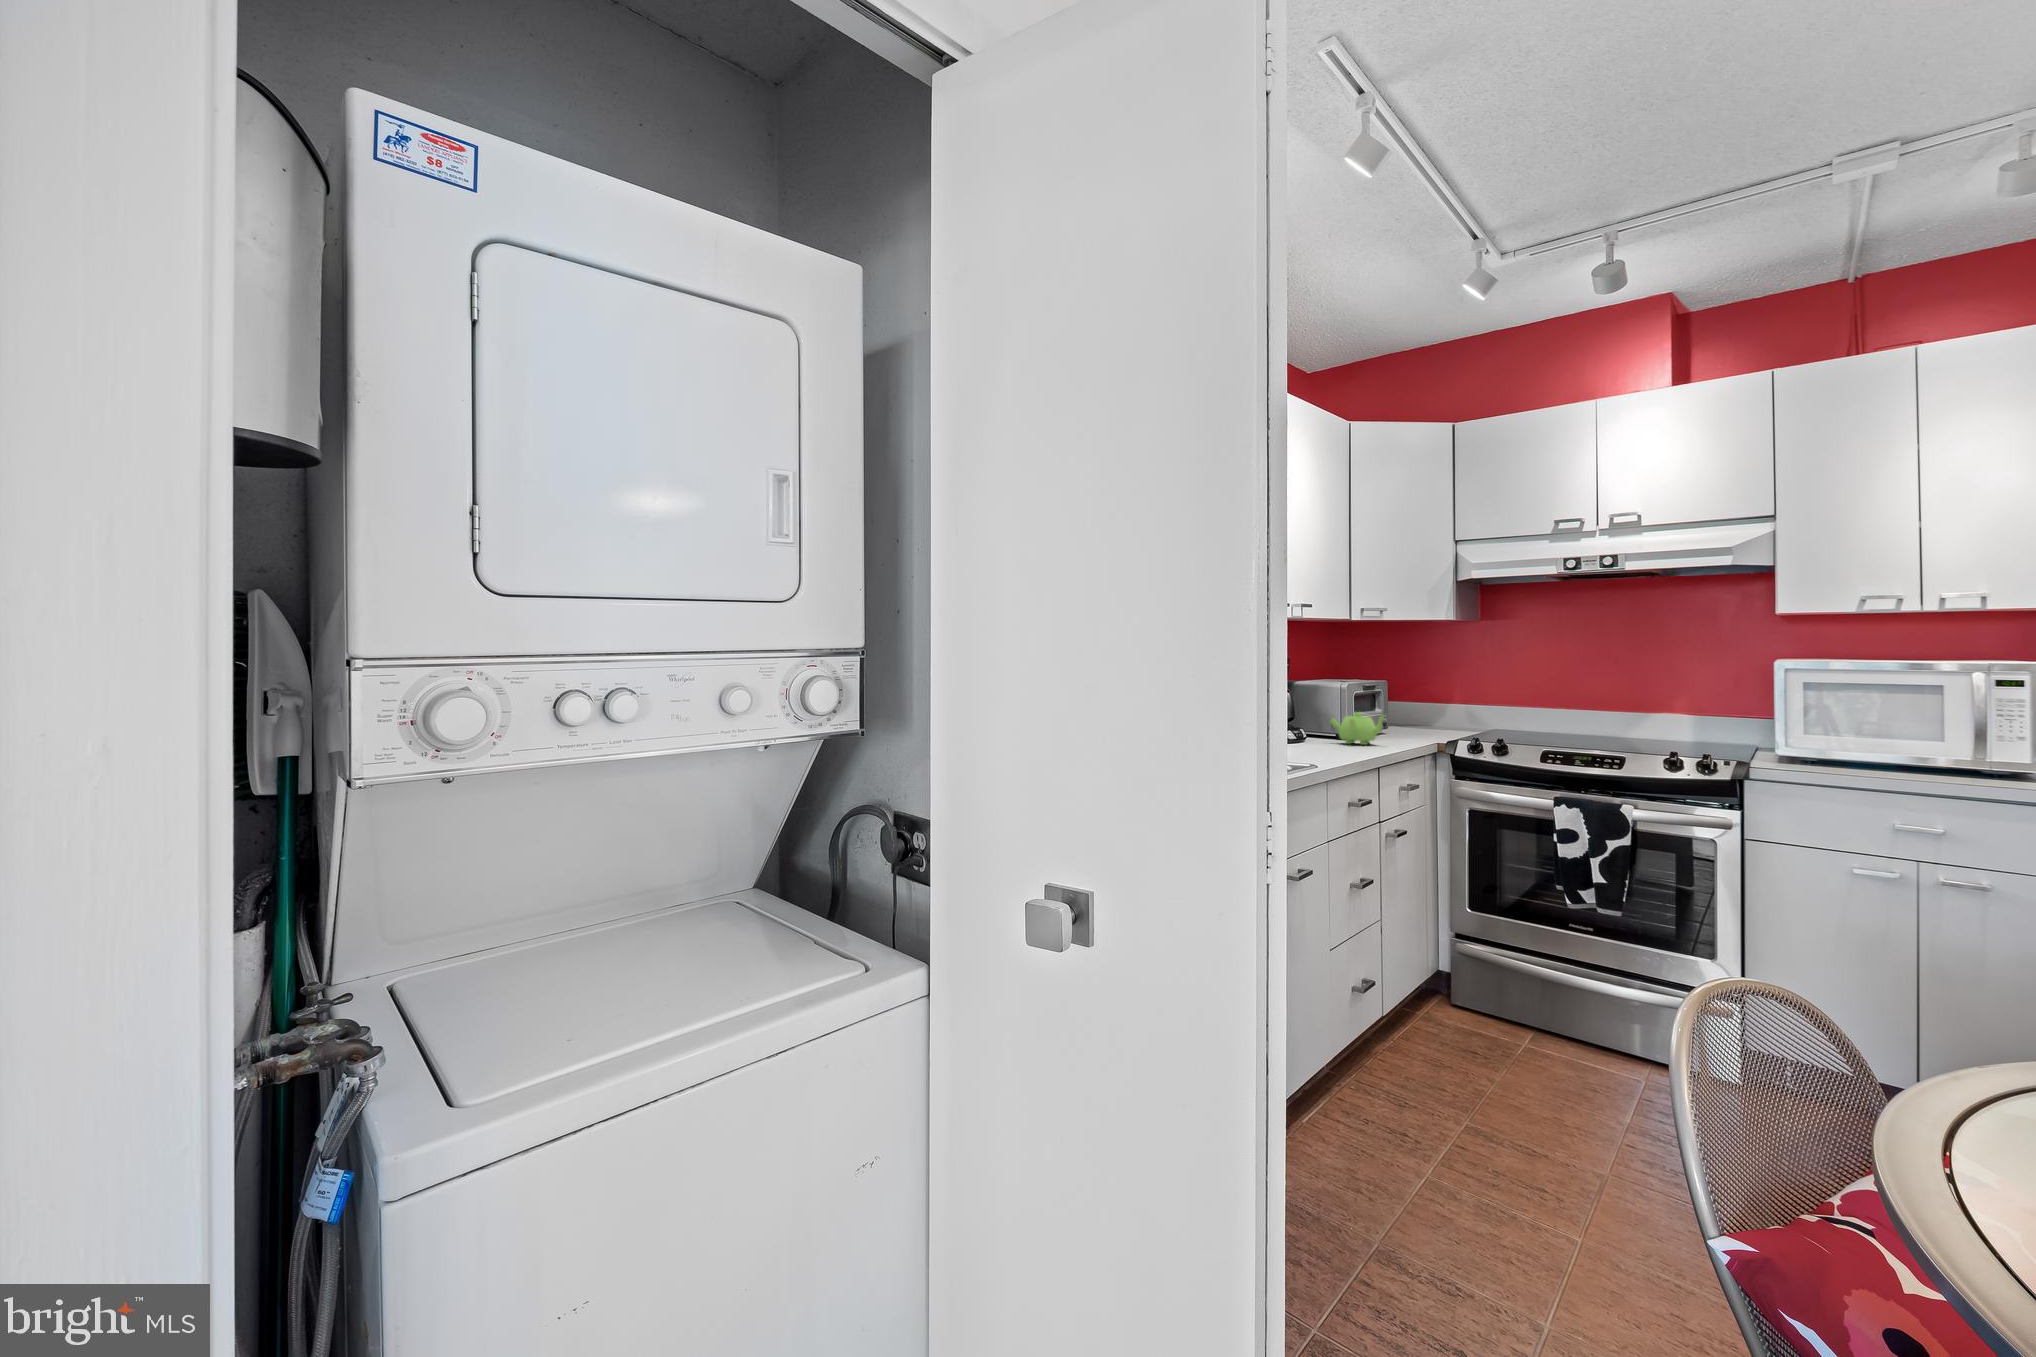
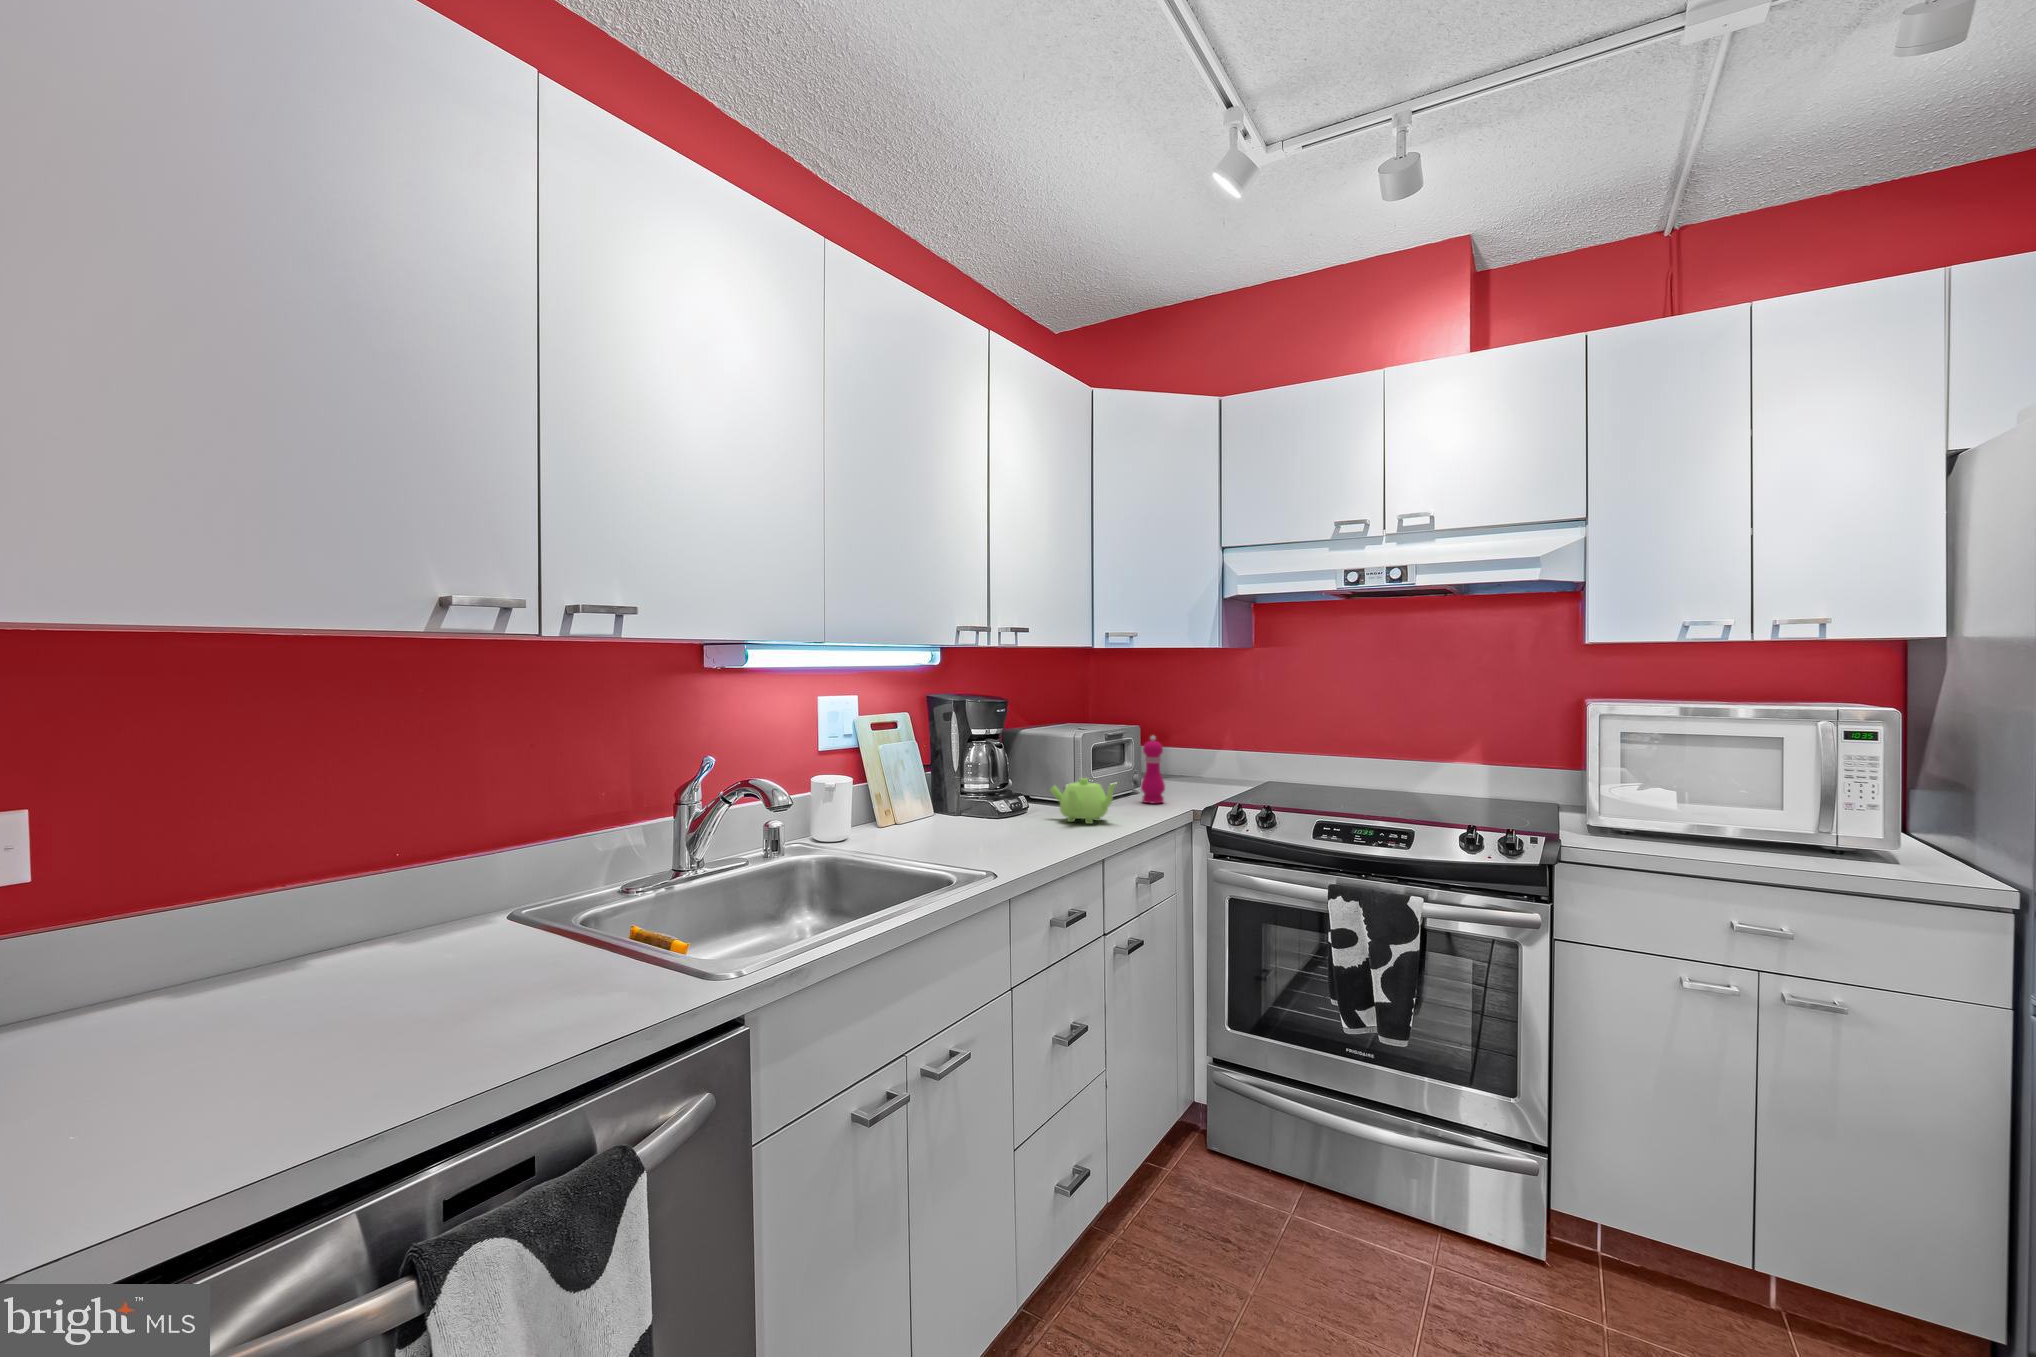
pepper mill: none [1391,687,1411,739] -> present [1141,736,1165,804]

